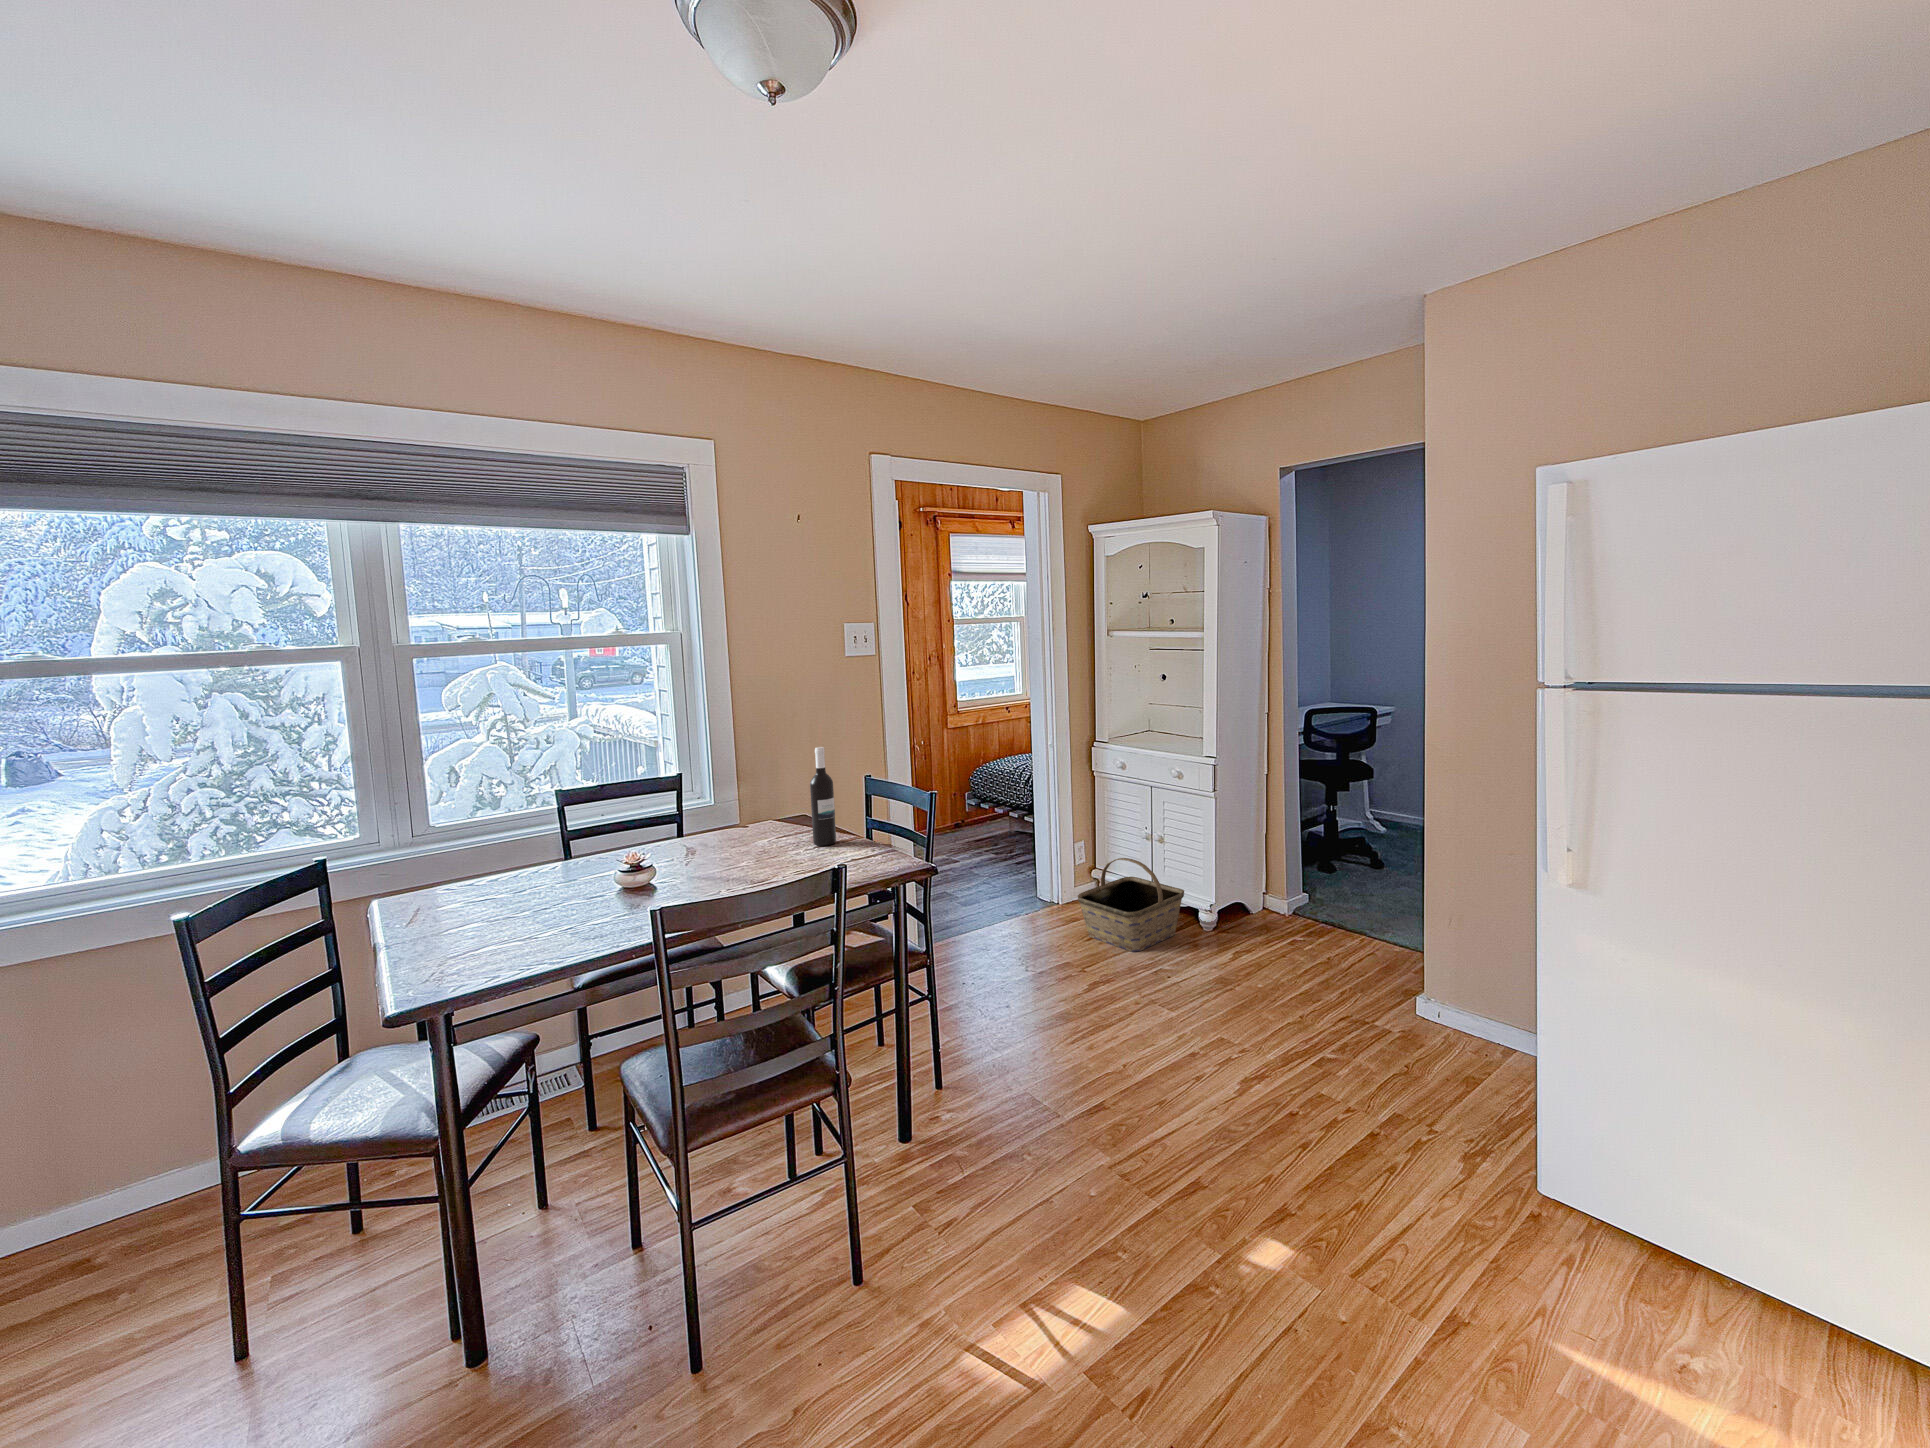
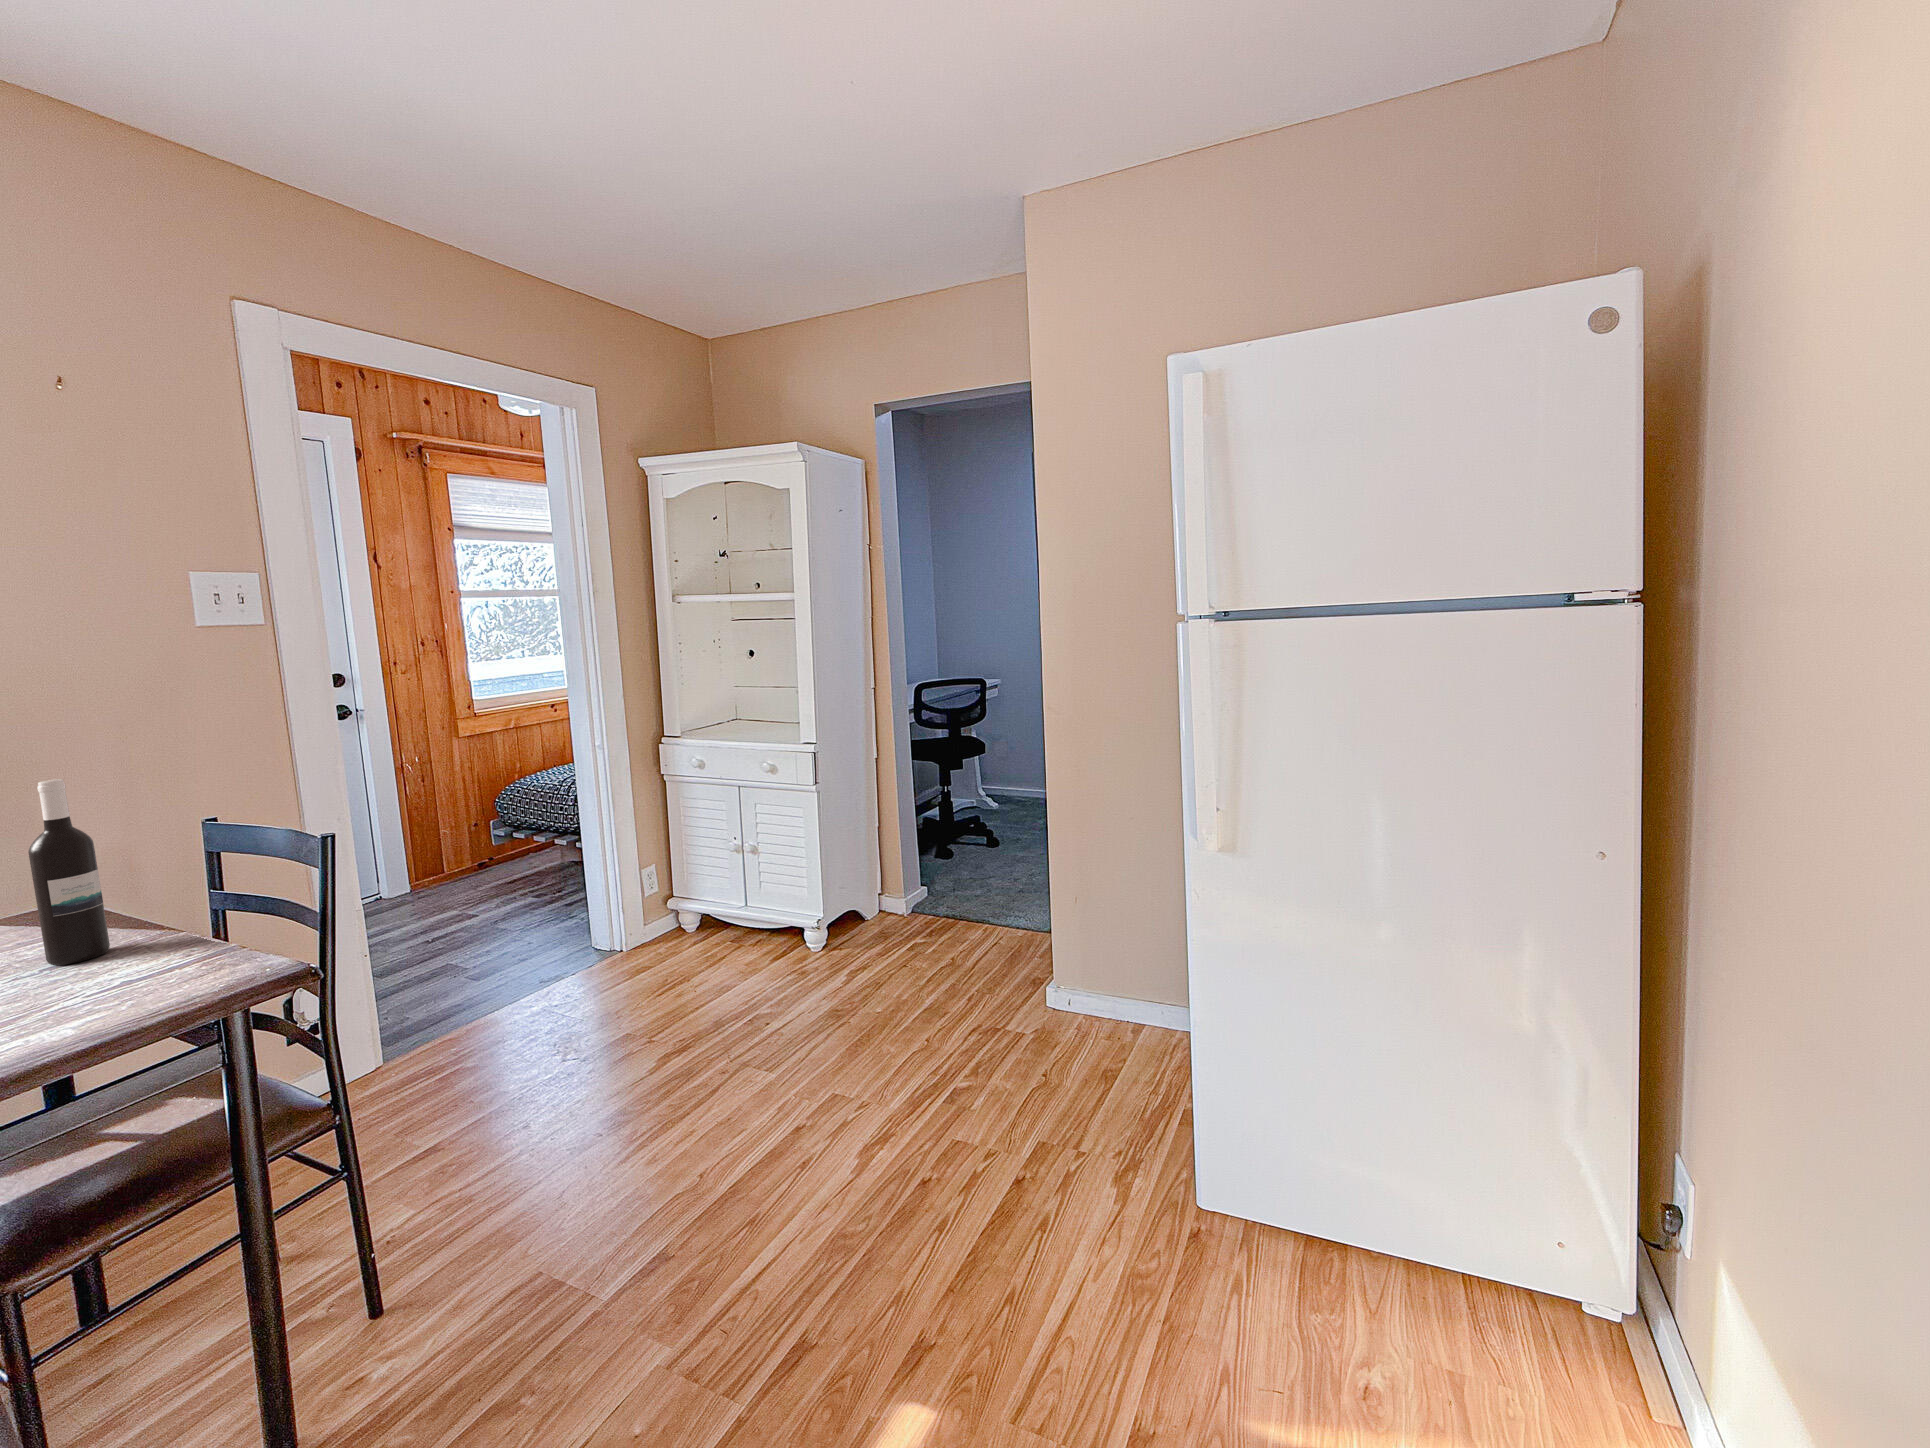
basket: present [1078,858,1184,952] -> none [642,880,785,998]

